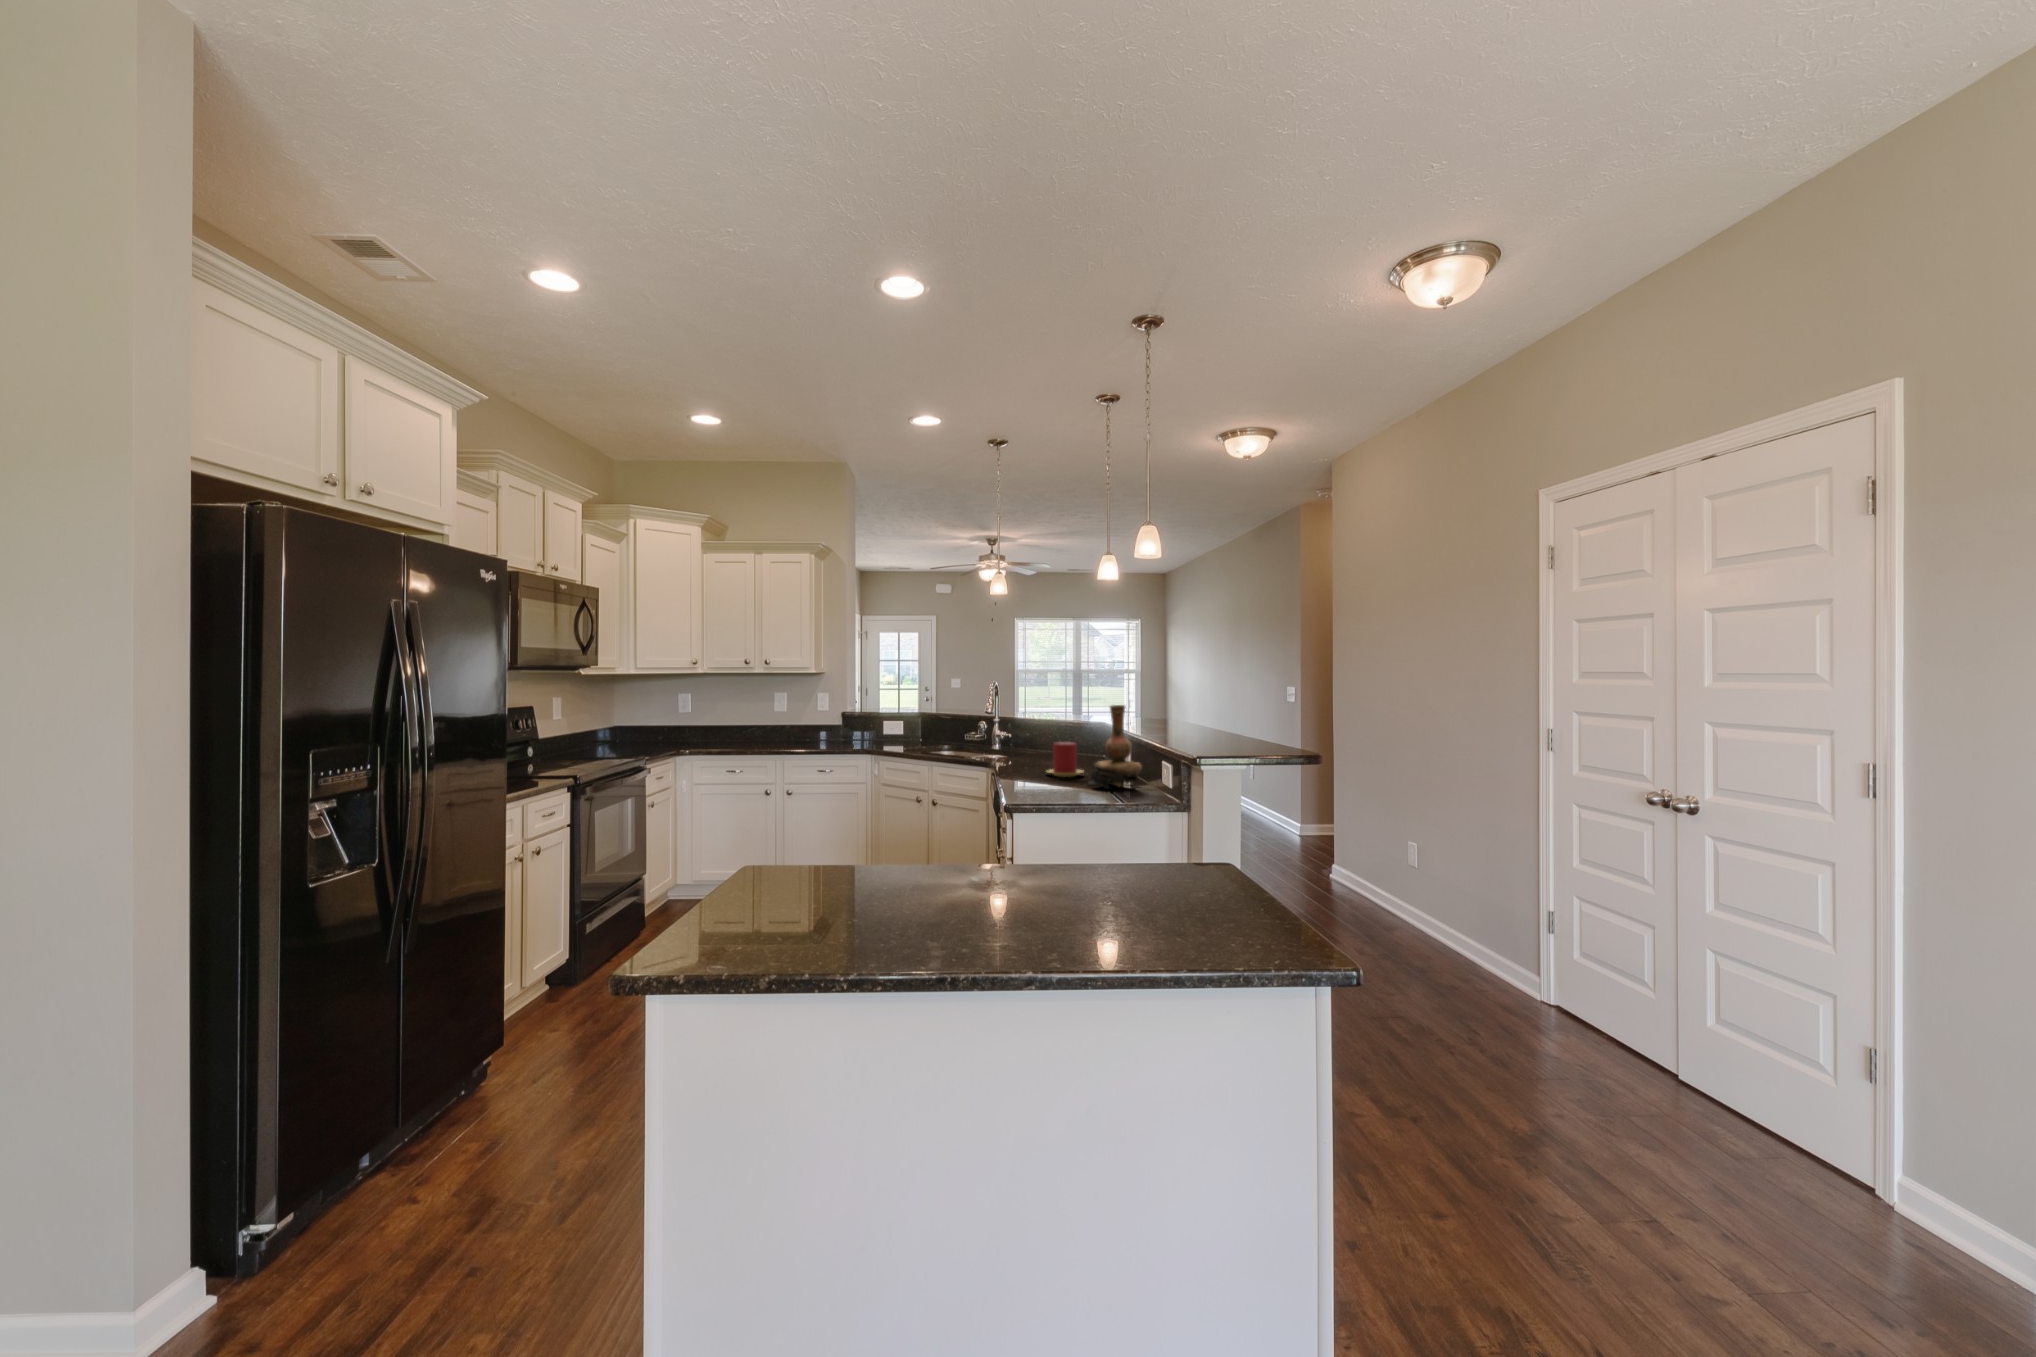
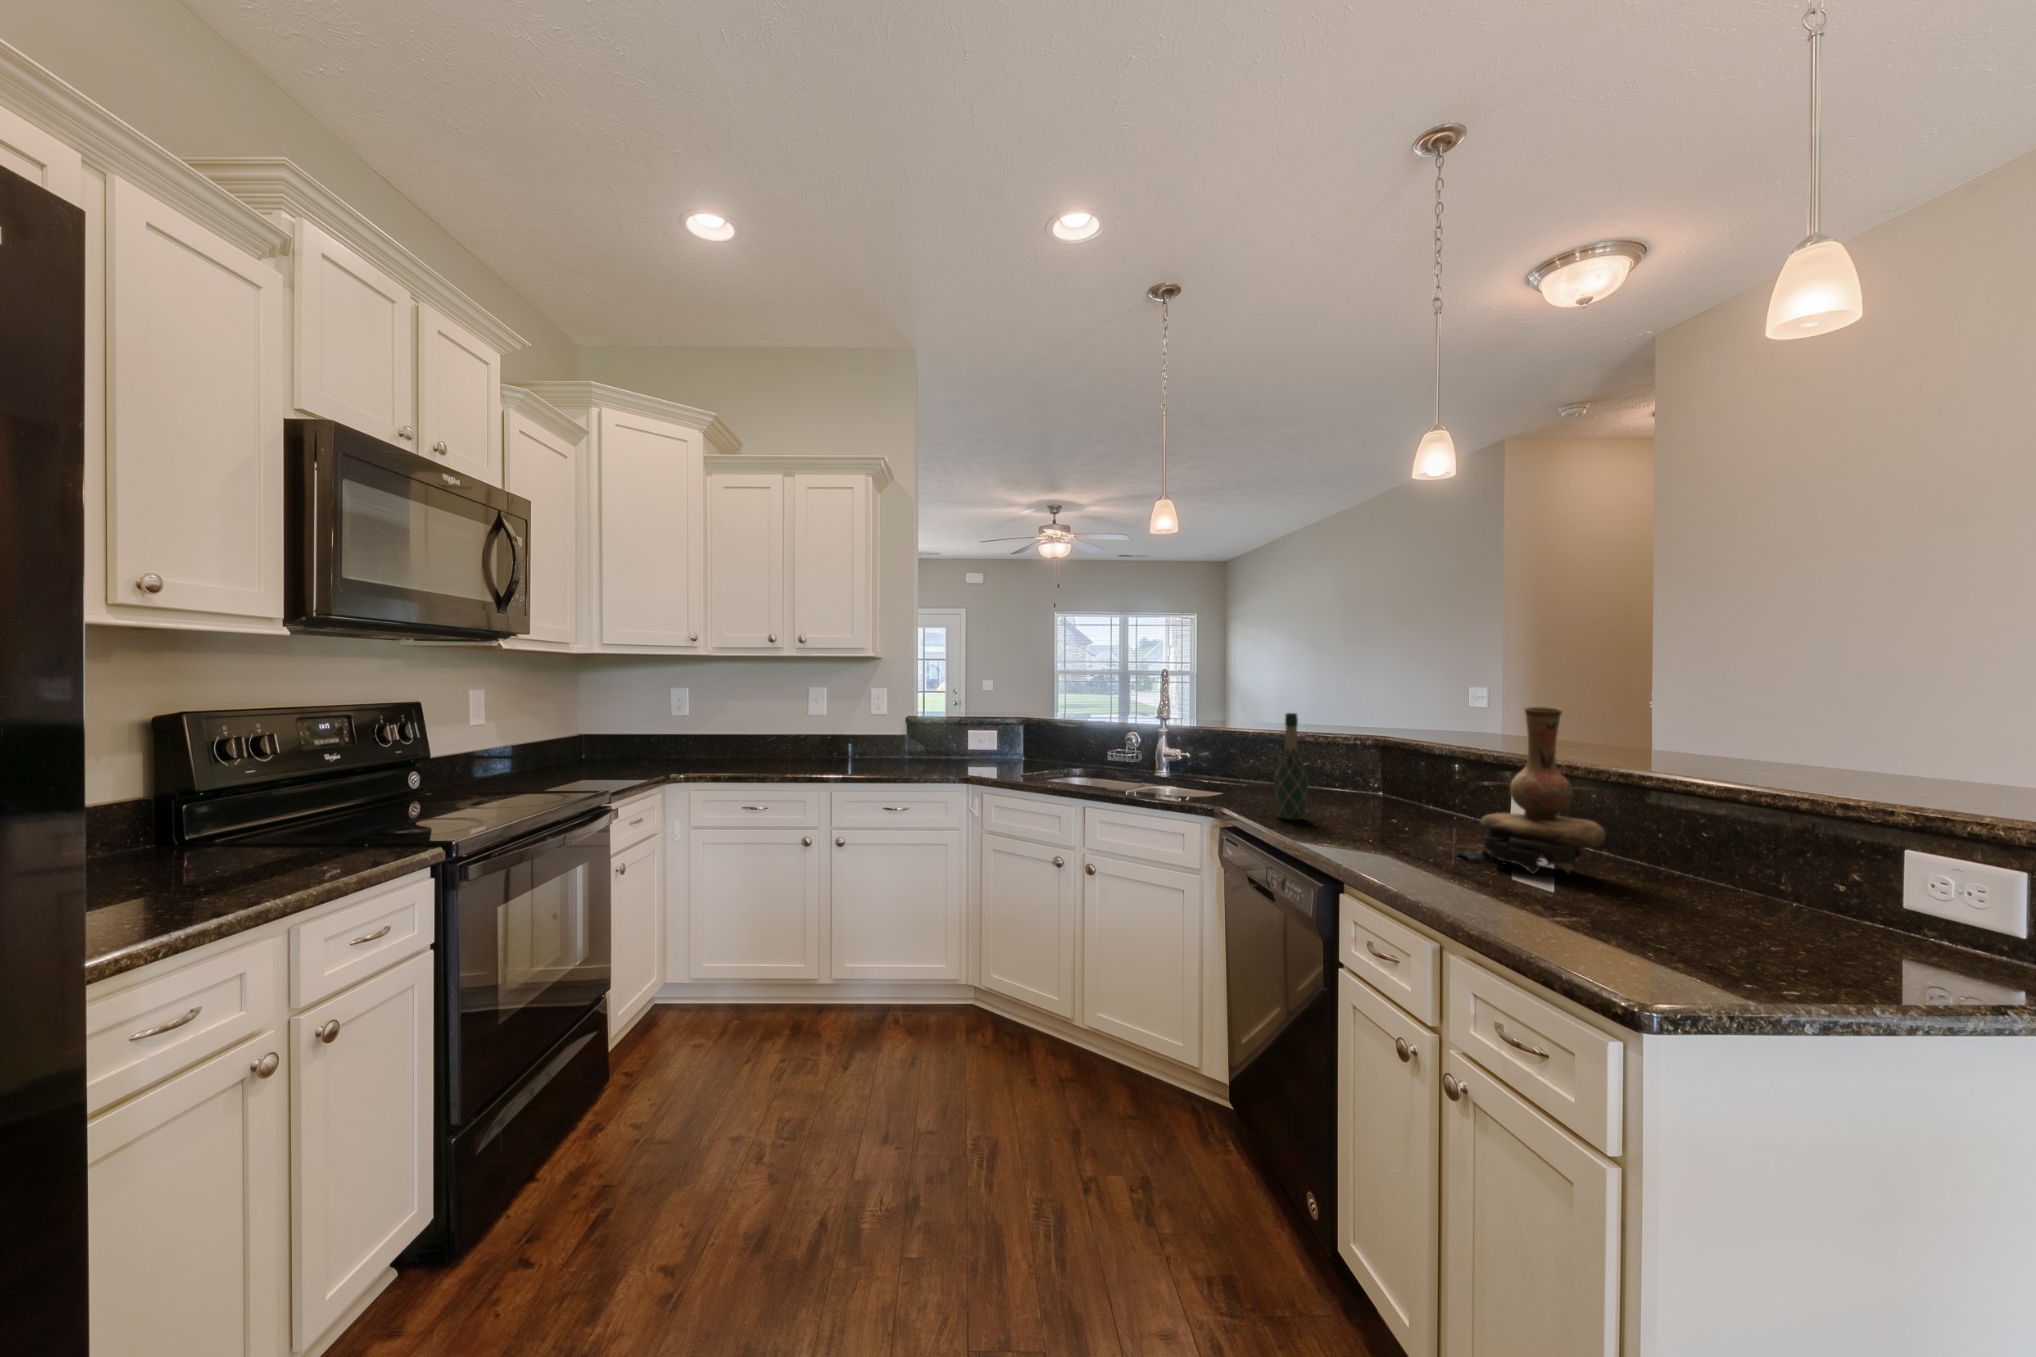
wine bottle: none [1027,708,1047,770] -> present [1274,713,1309,819]
candle: present [1047,742,1083,777] -> none [1329,773,1404,836]

